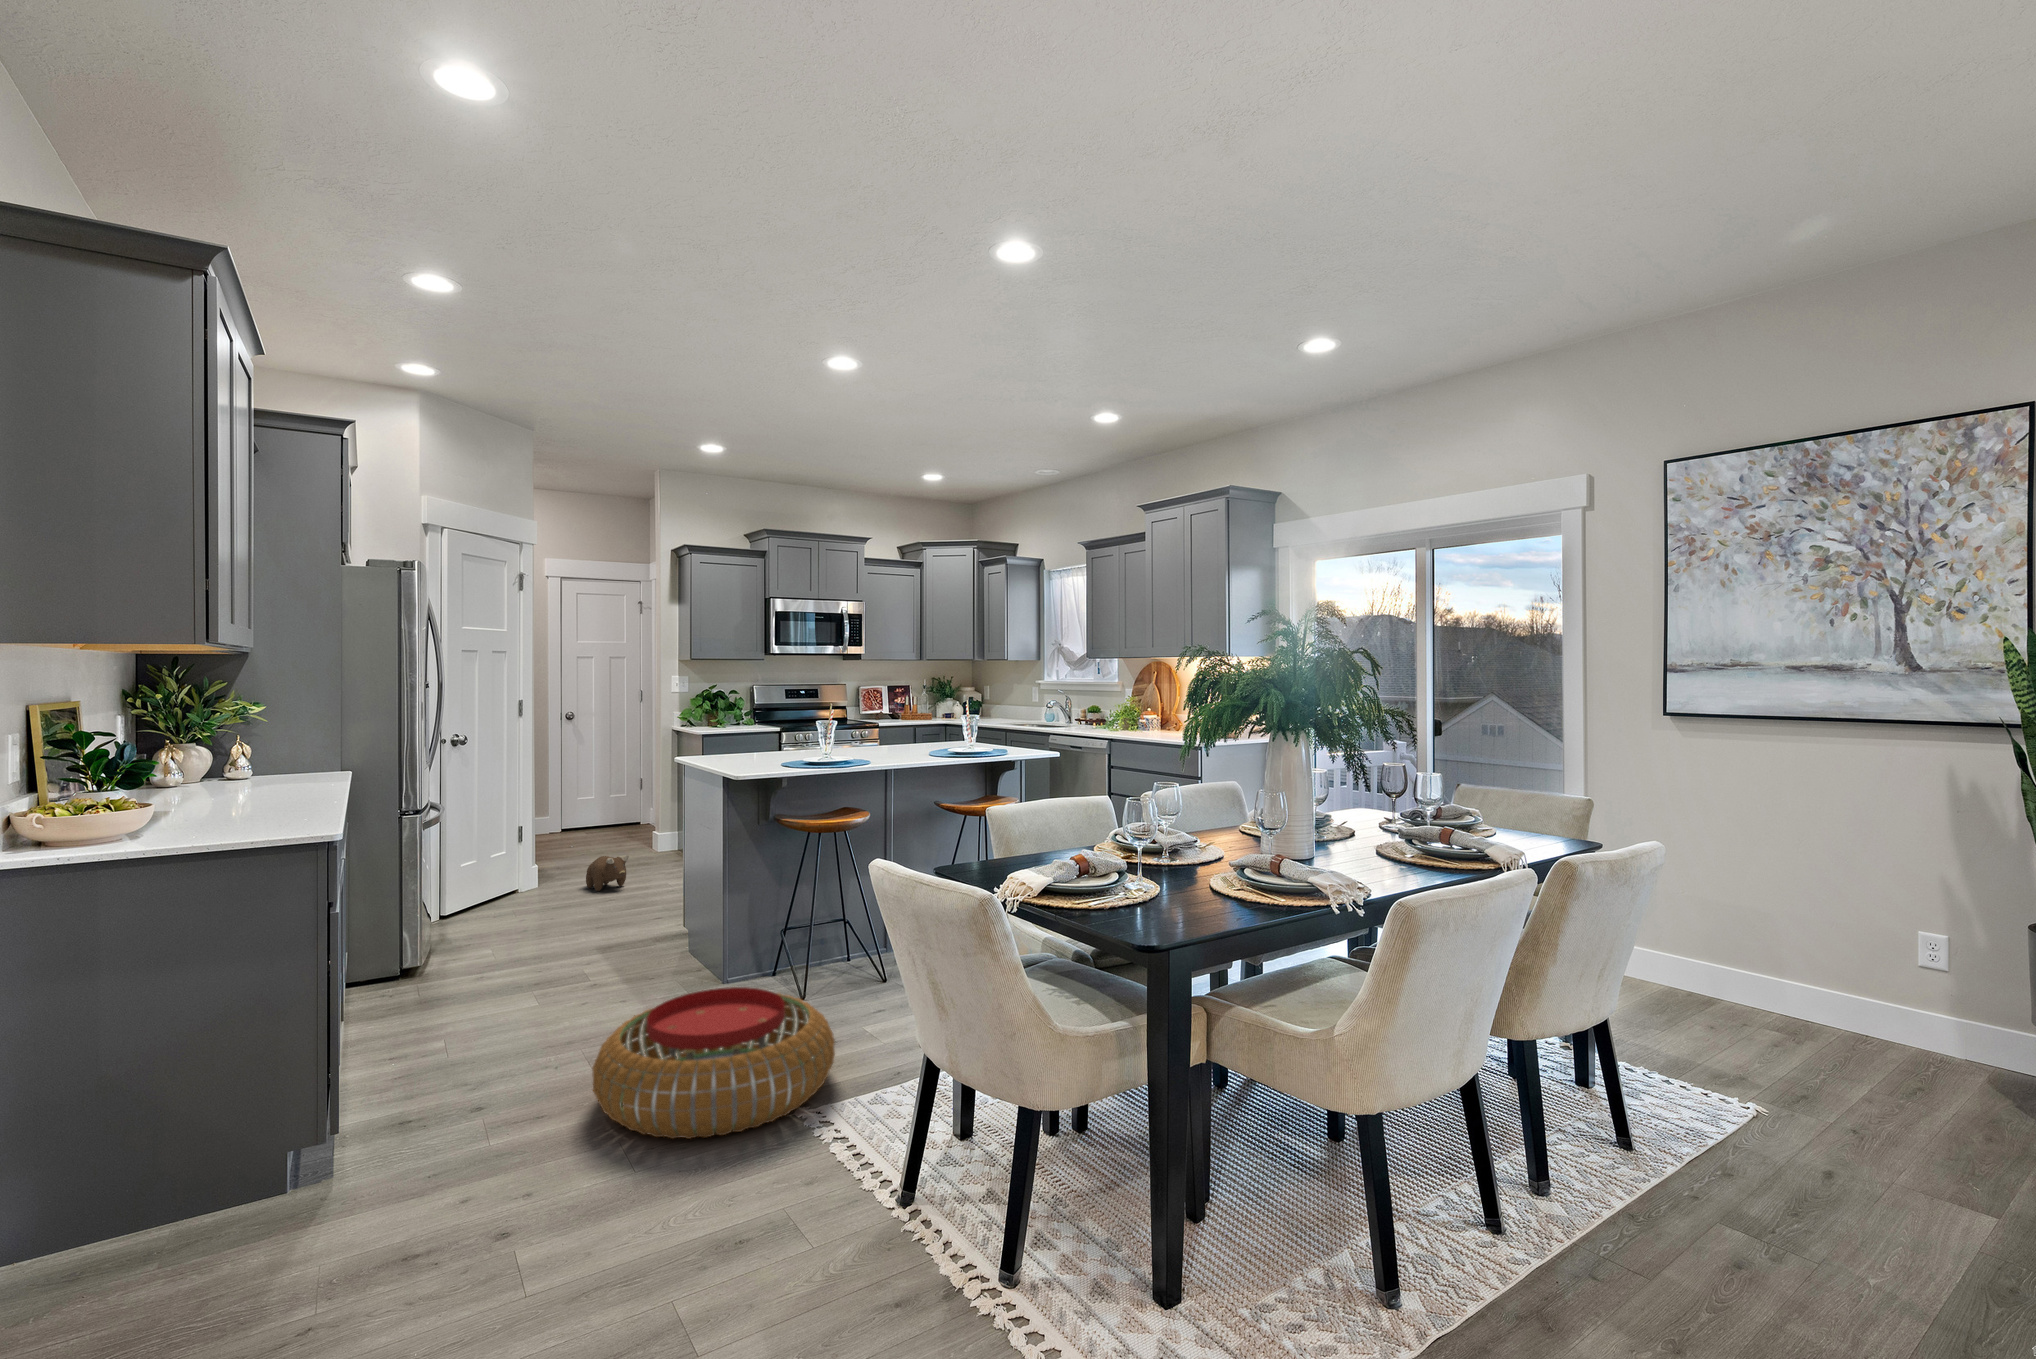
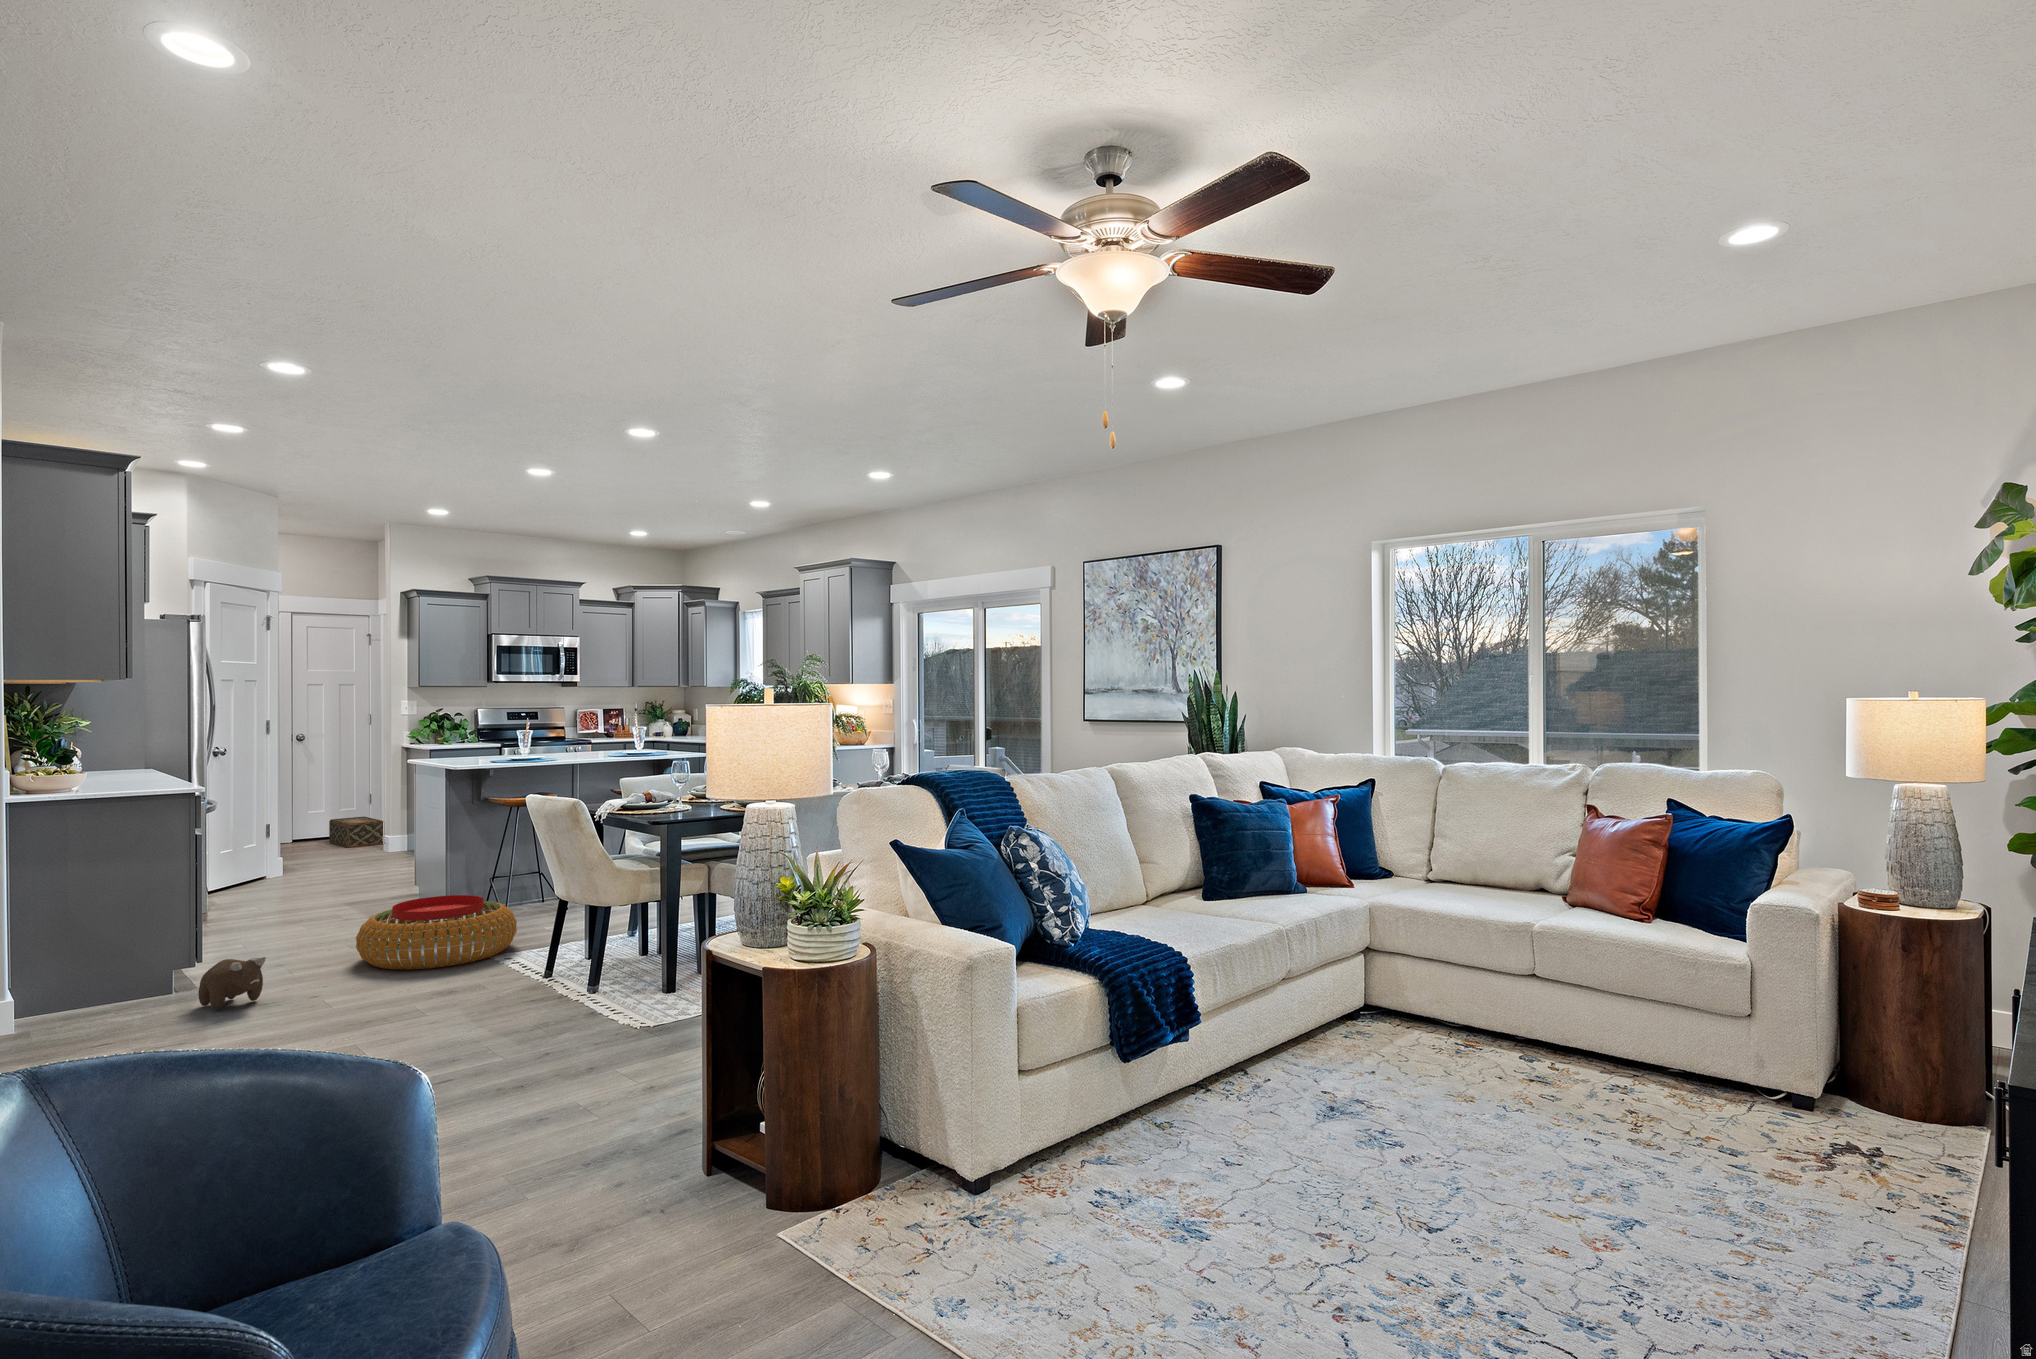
woven basket: none [599,805,656,843] -> present [329,817,383,848]
plush toy: present [586,855,629,891] -> present [198,957,266,1011]

